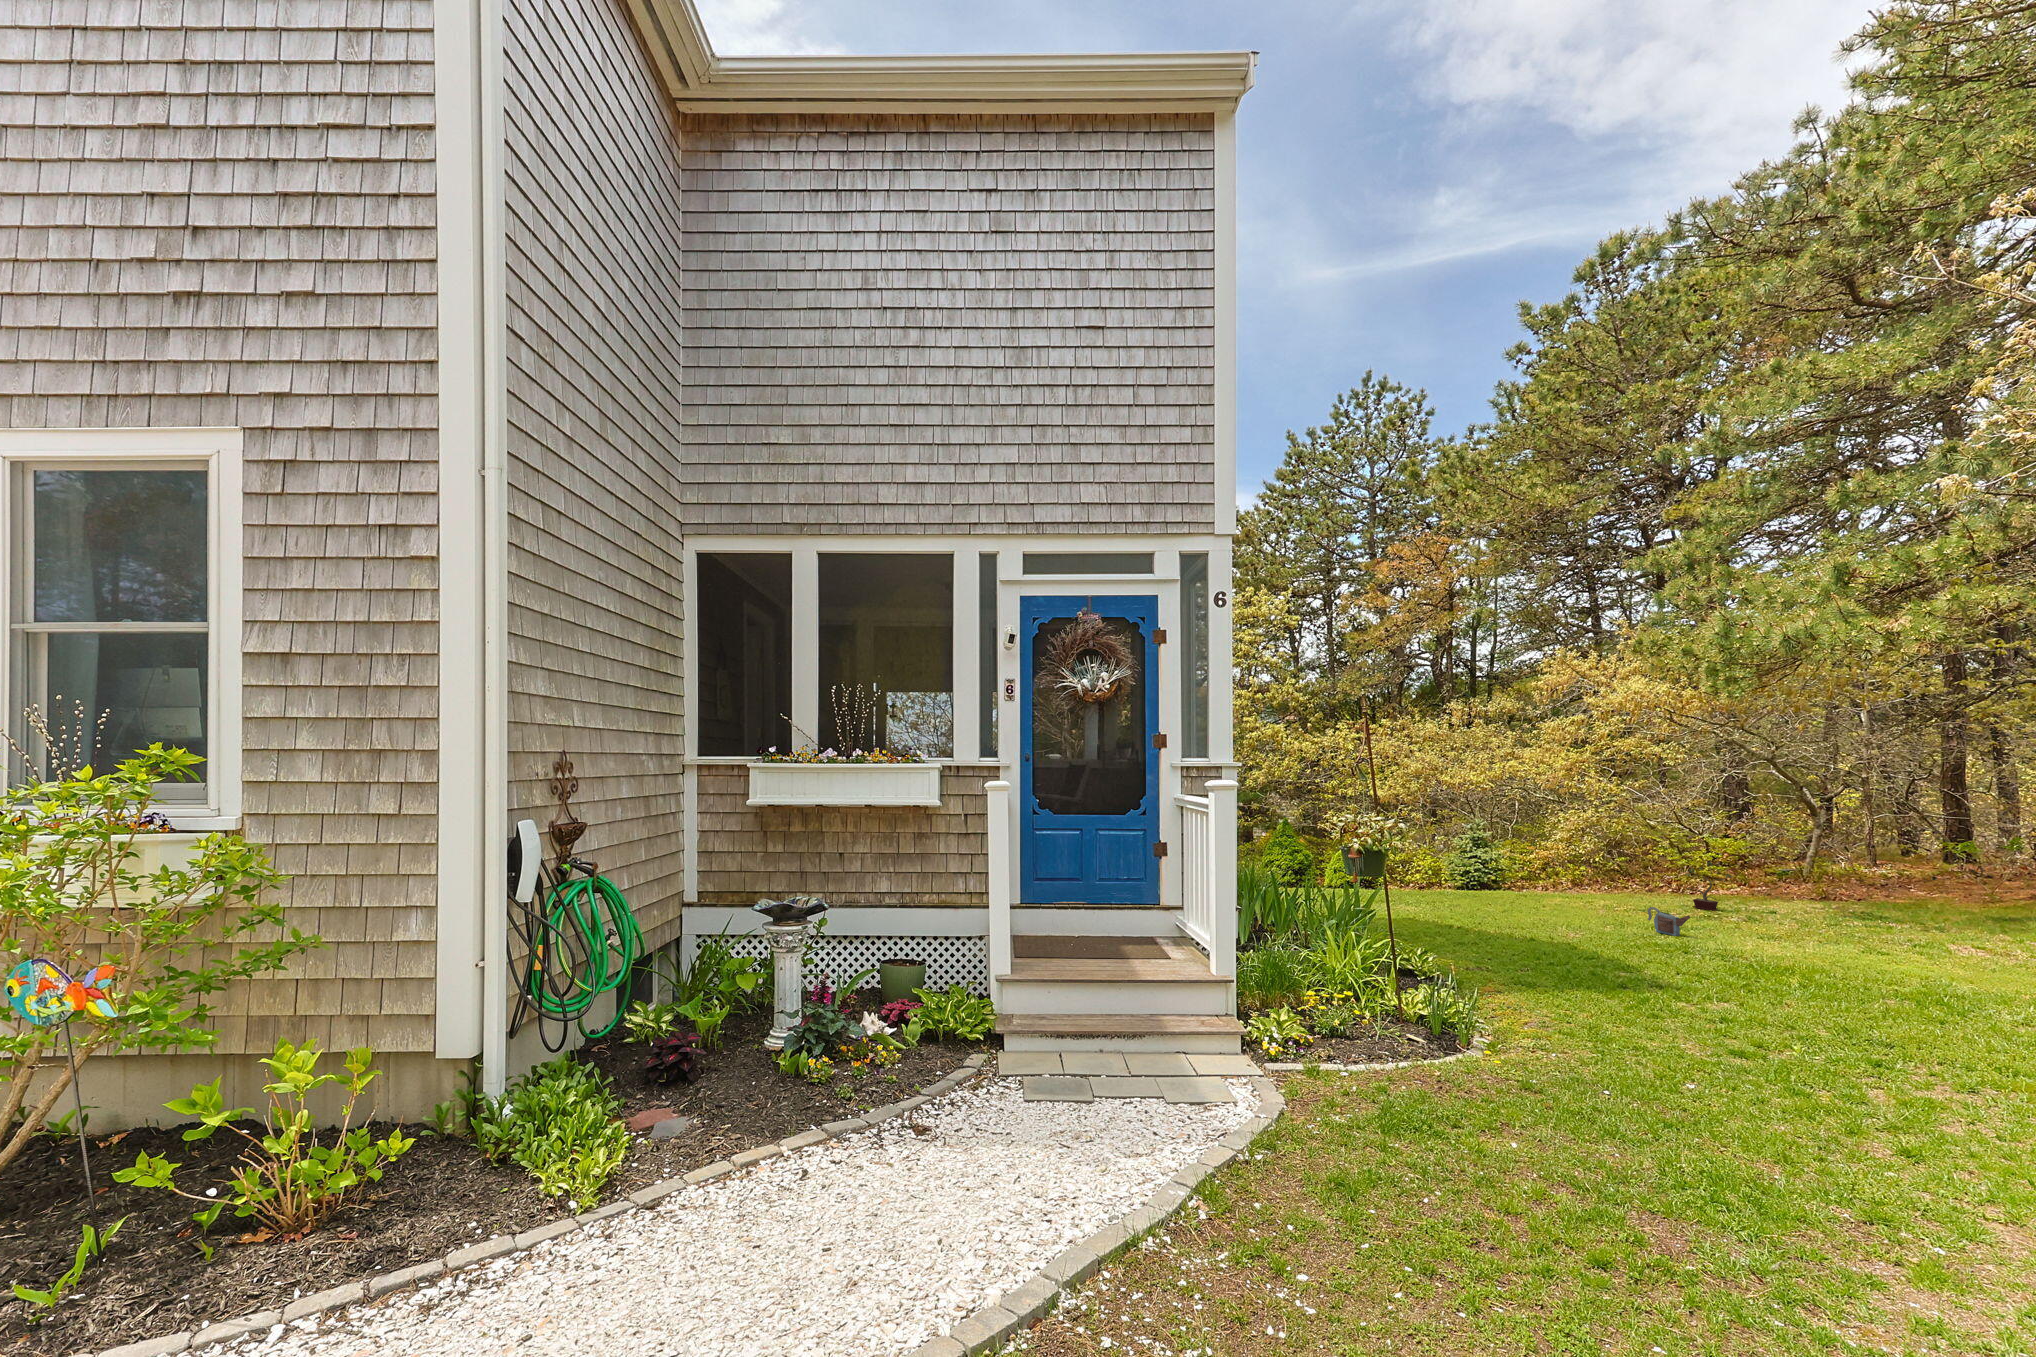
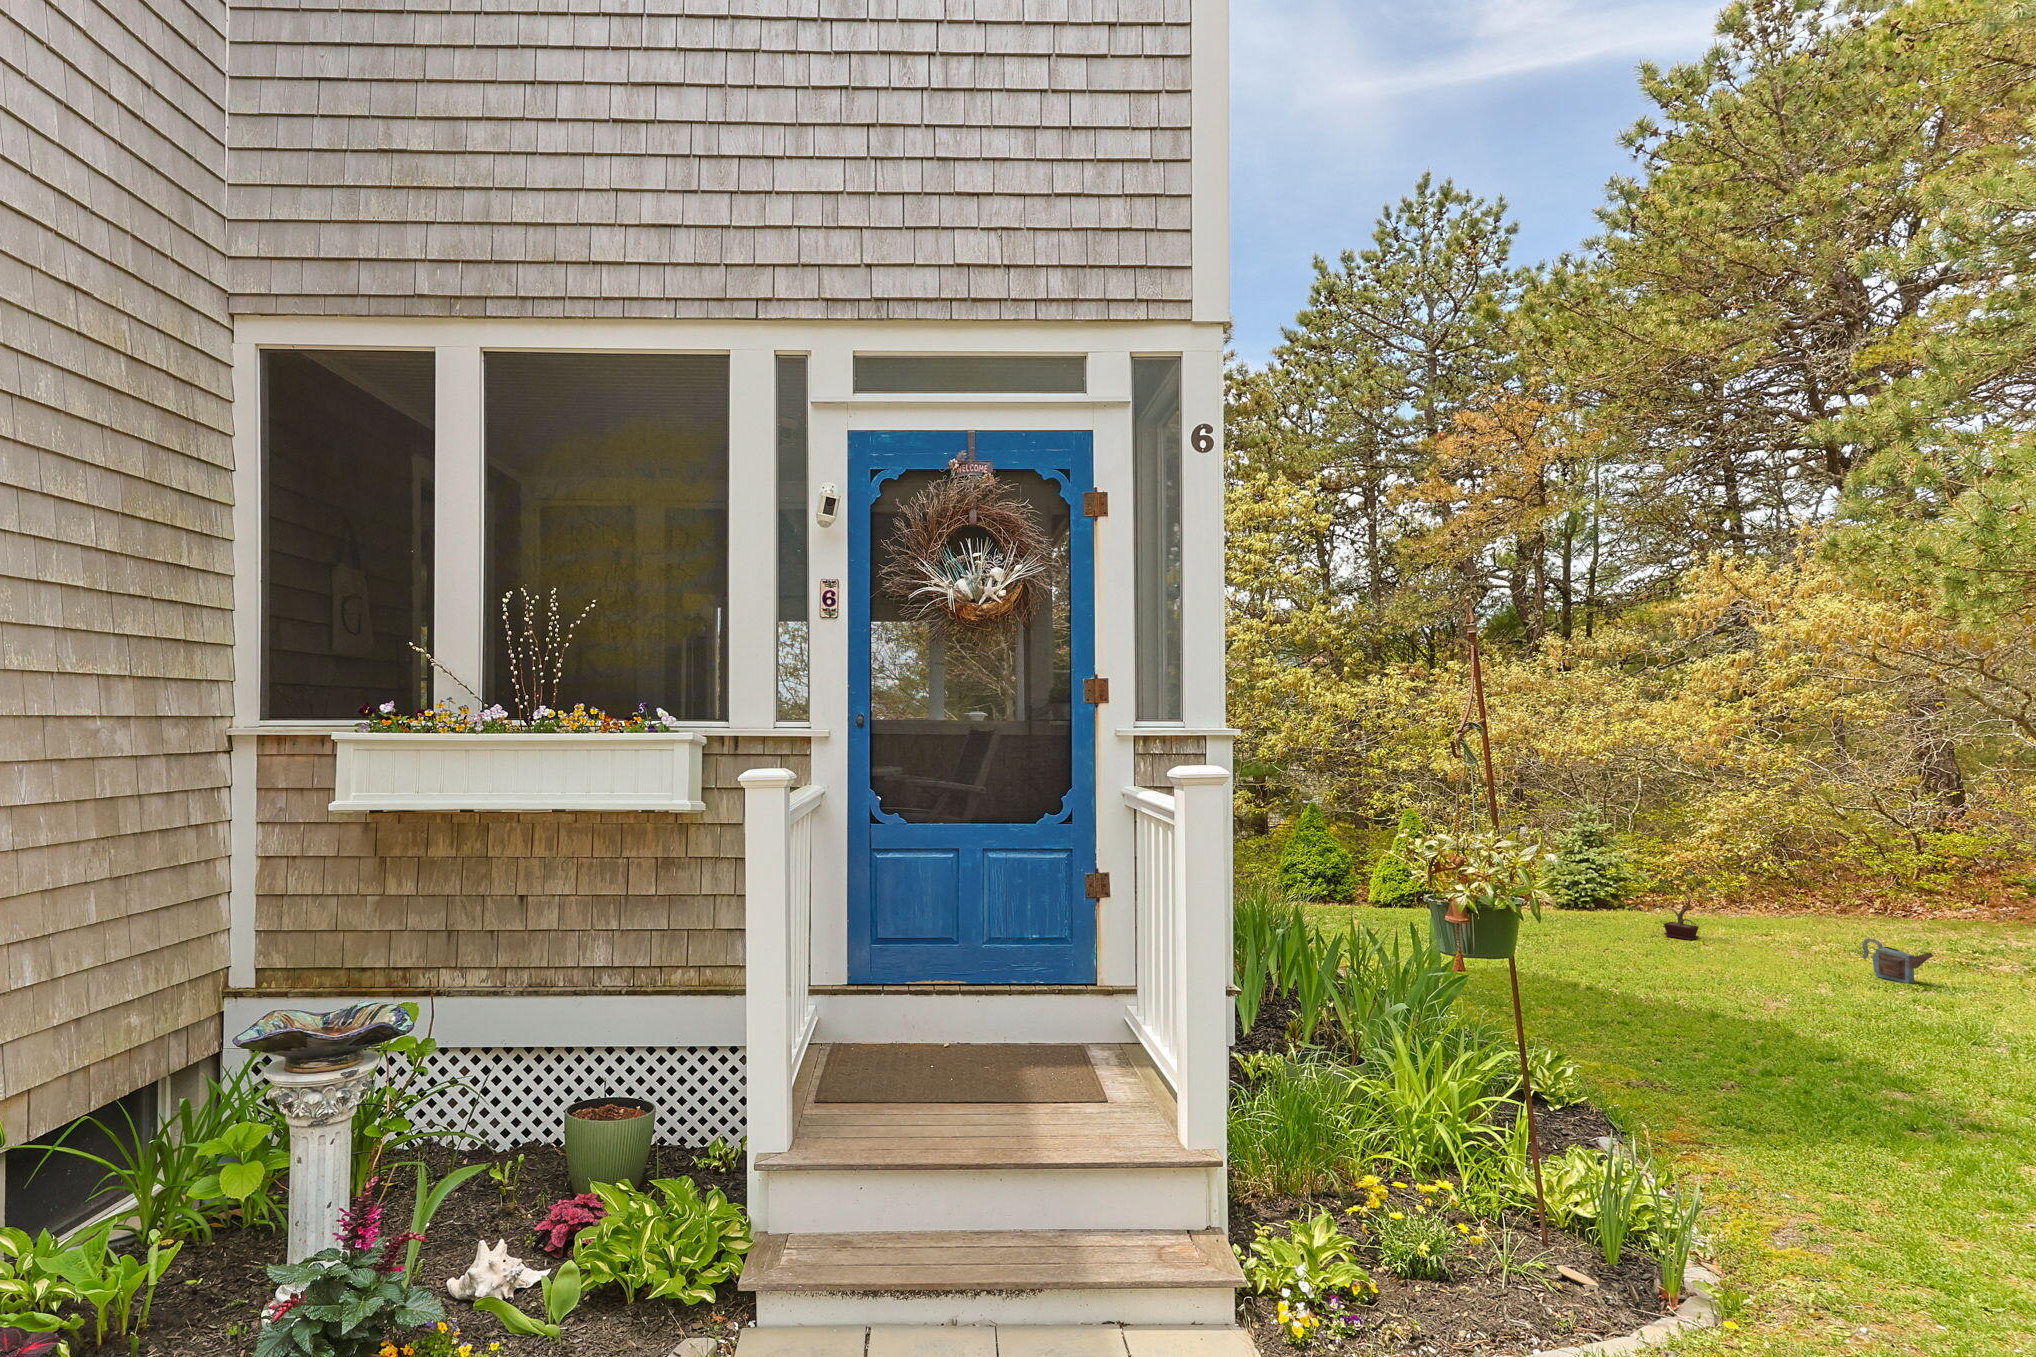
potted plant: present [1685,862,1733,911] -> present [1654,868,1718,940]

